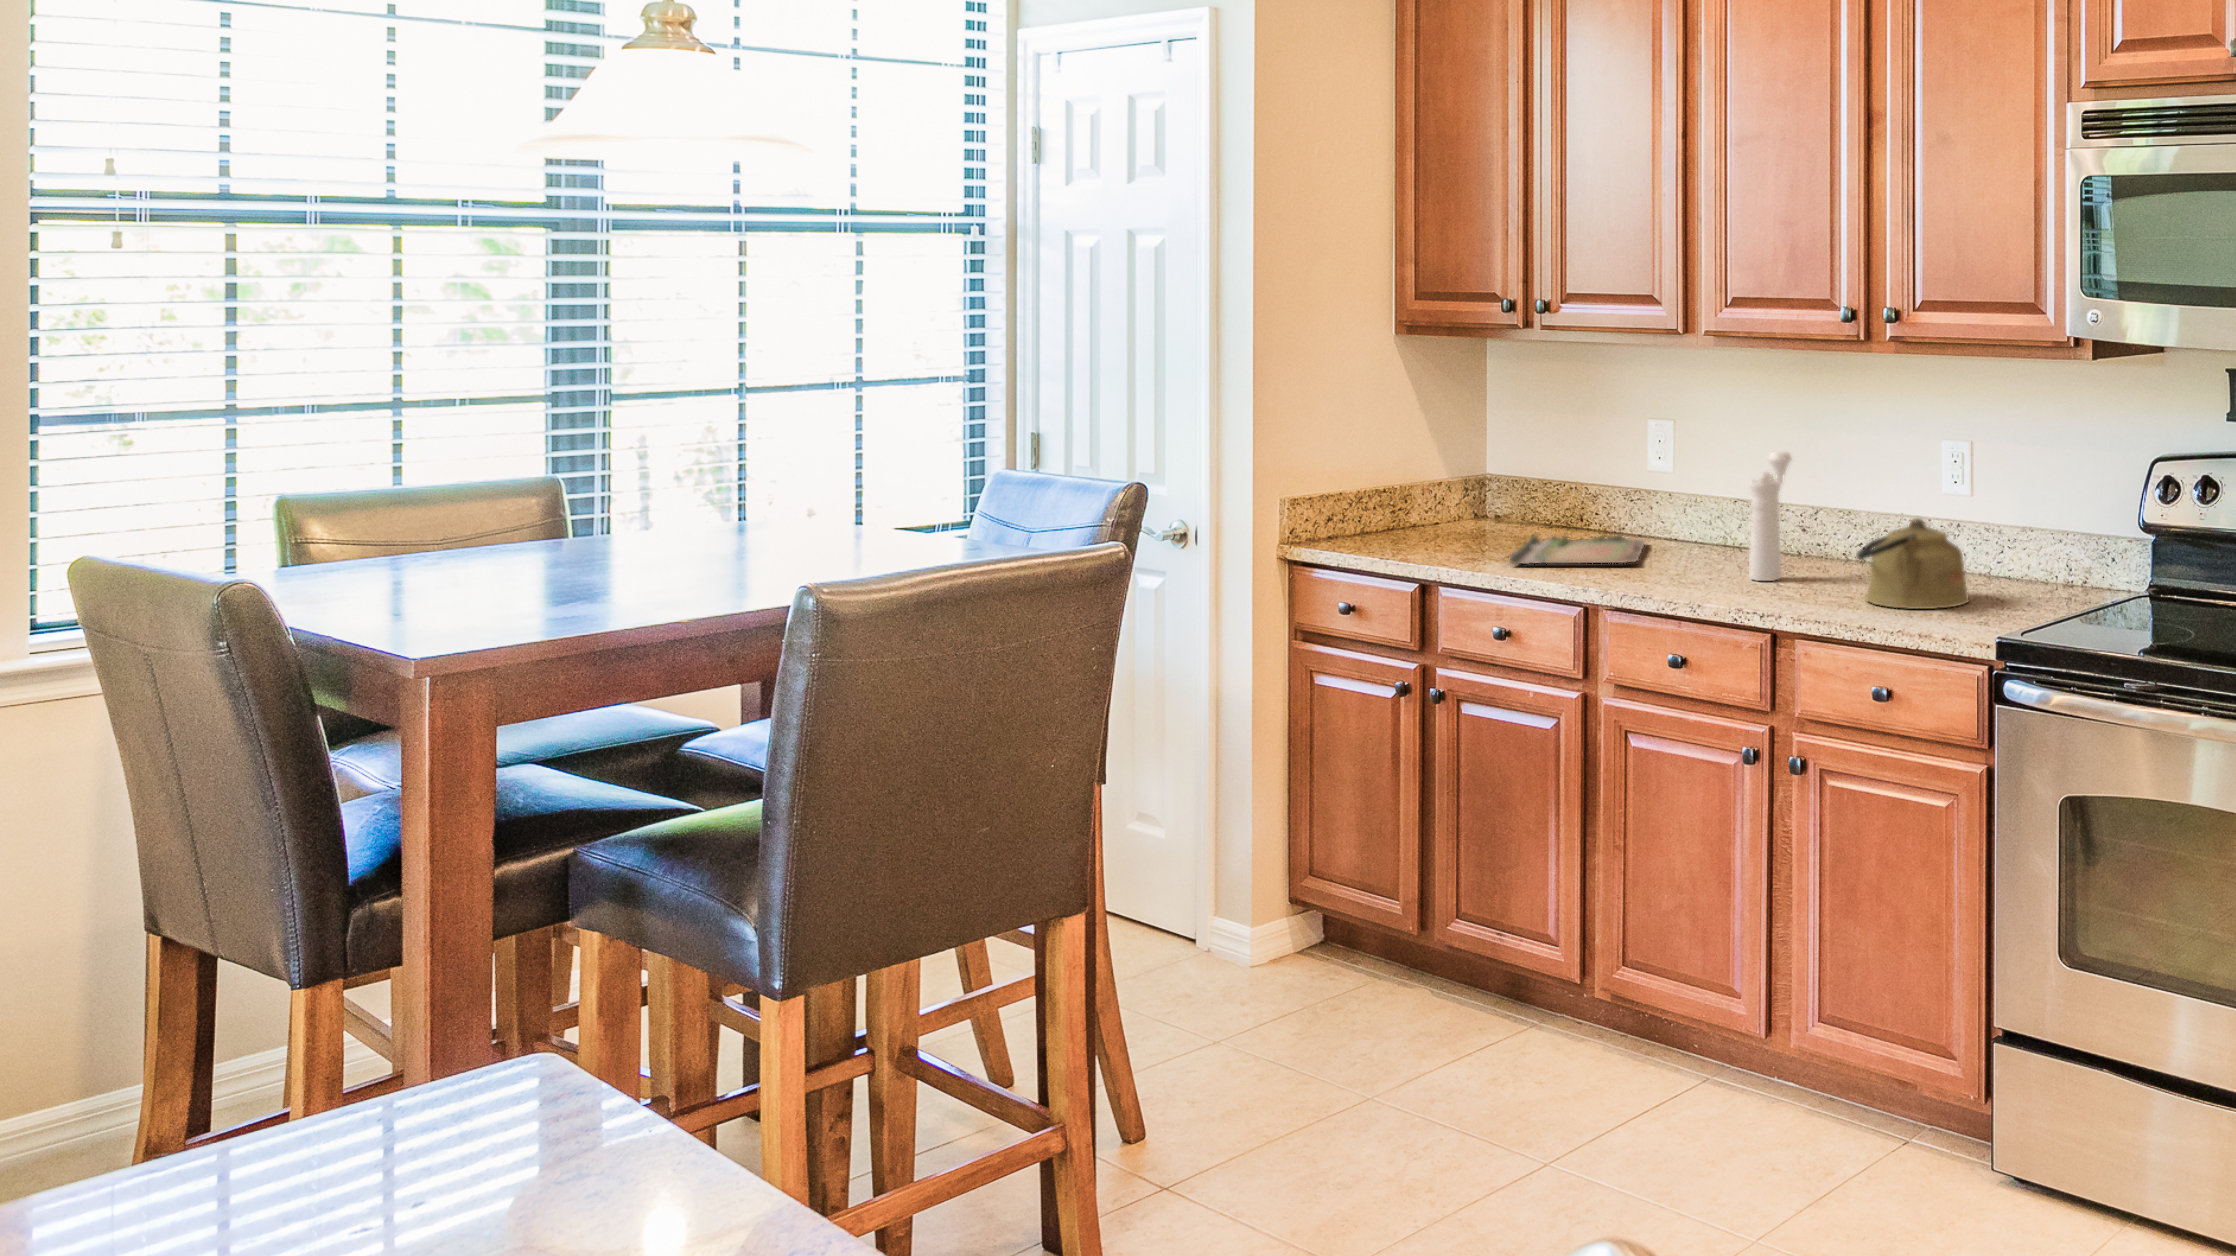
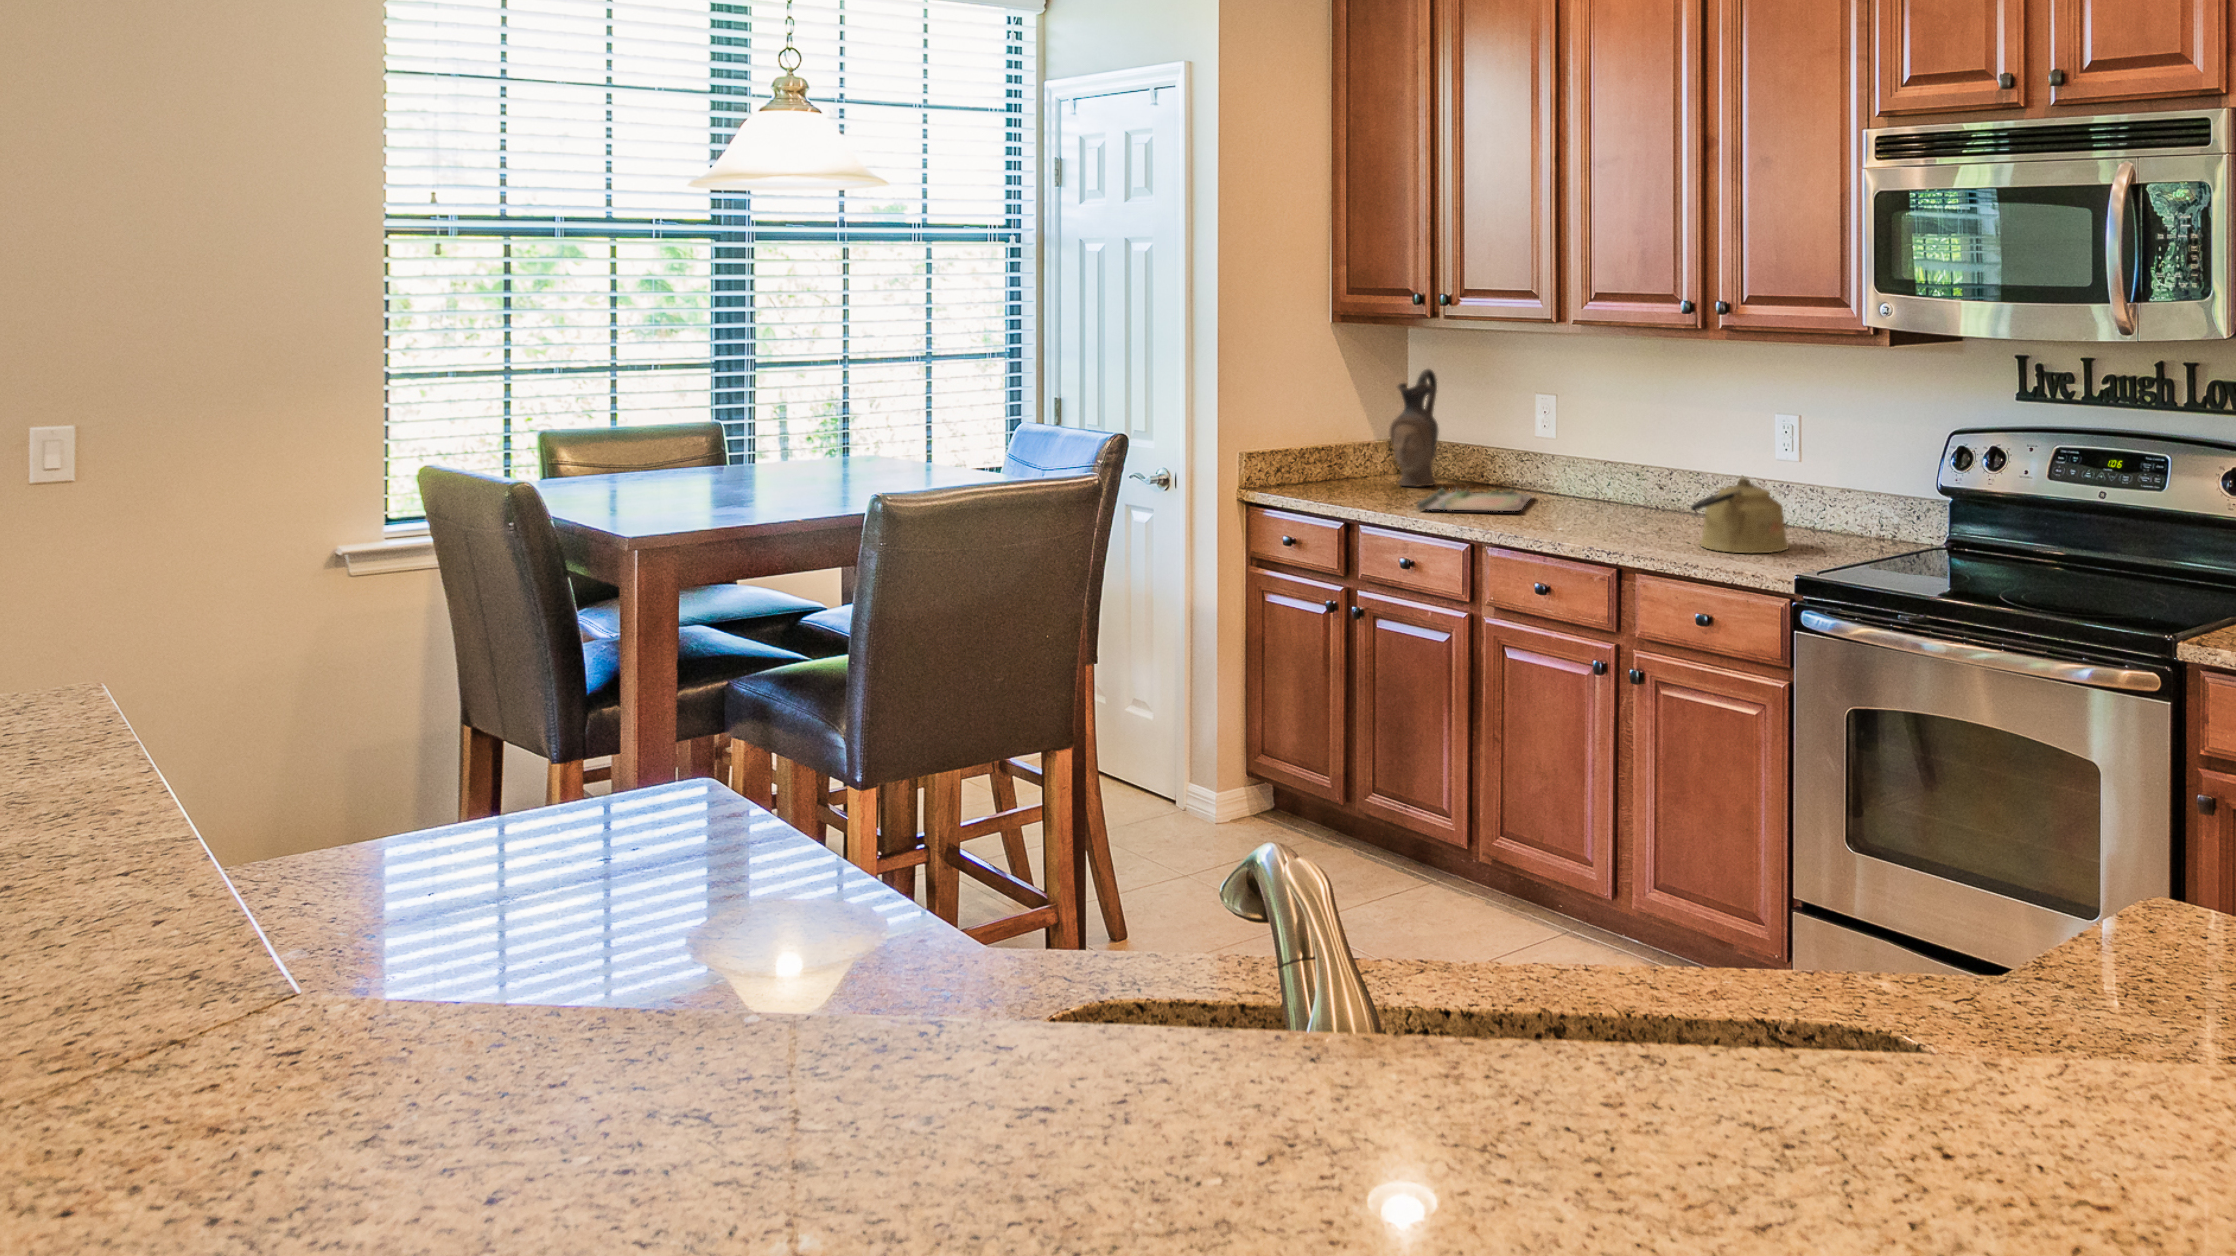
ceramic pitcher: none [1466,390,1523,533] -> present [1390,369,1439,486]
pepper mill: present [1749,451,1792,581] -> none [1609,421,1649,528]

